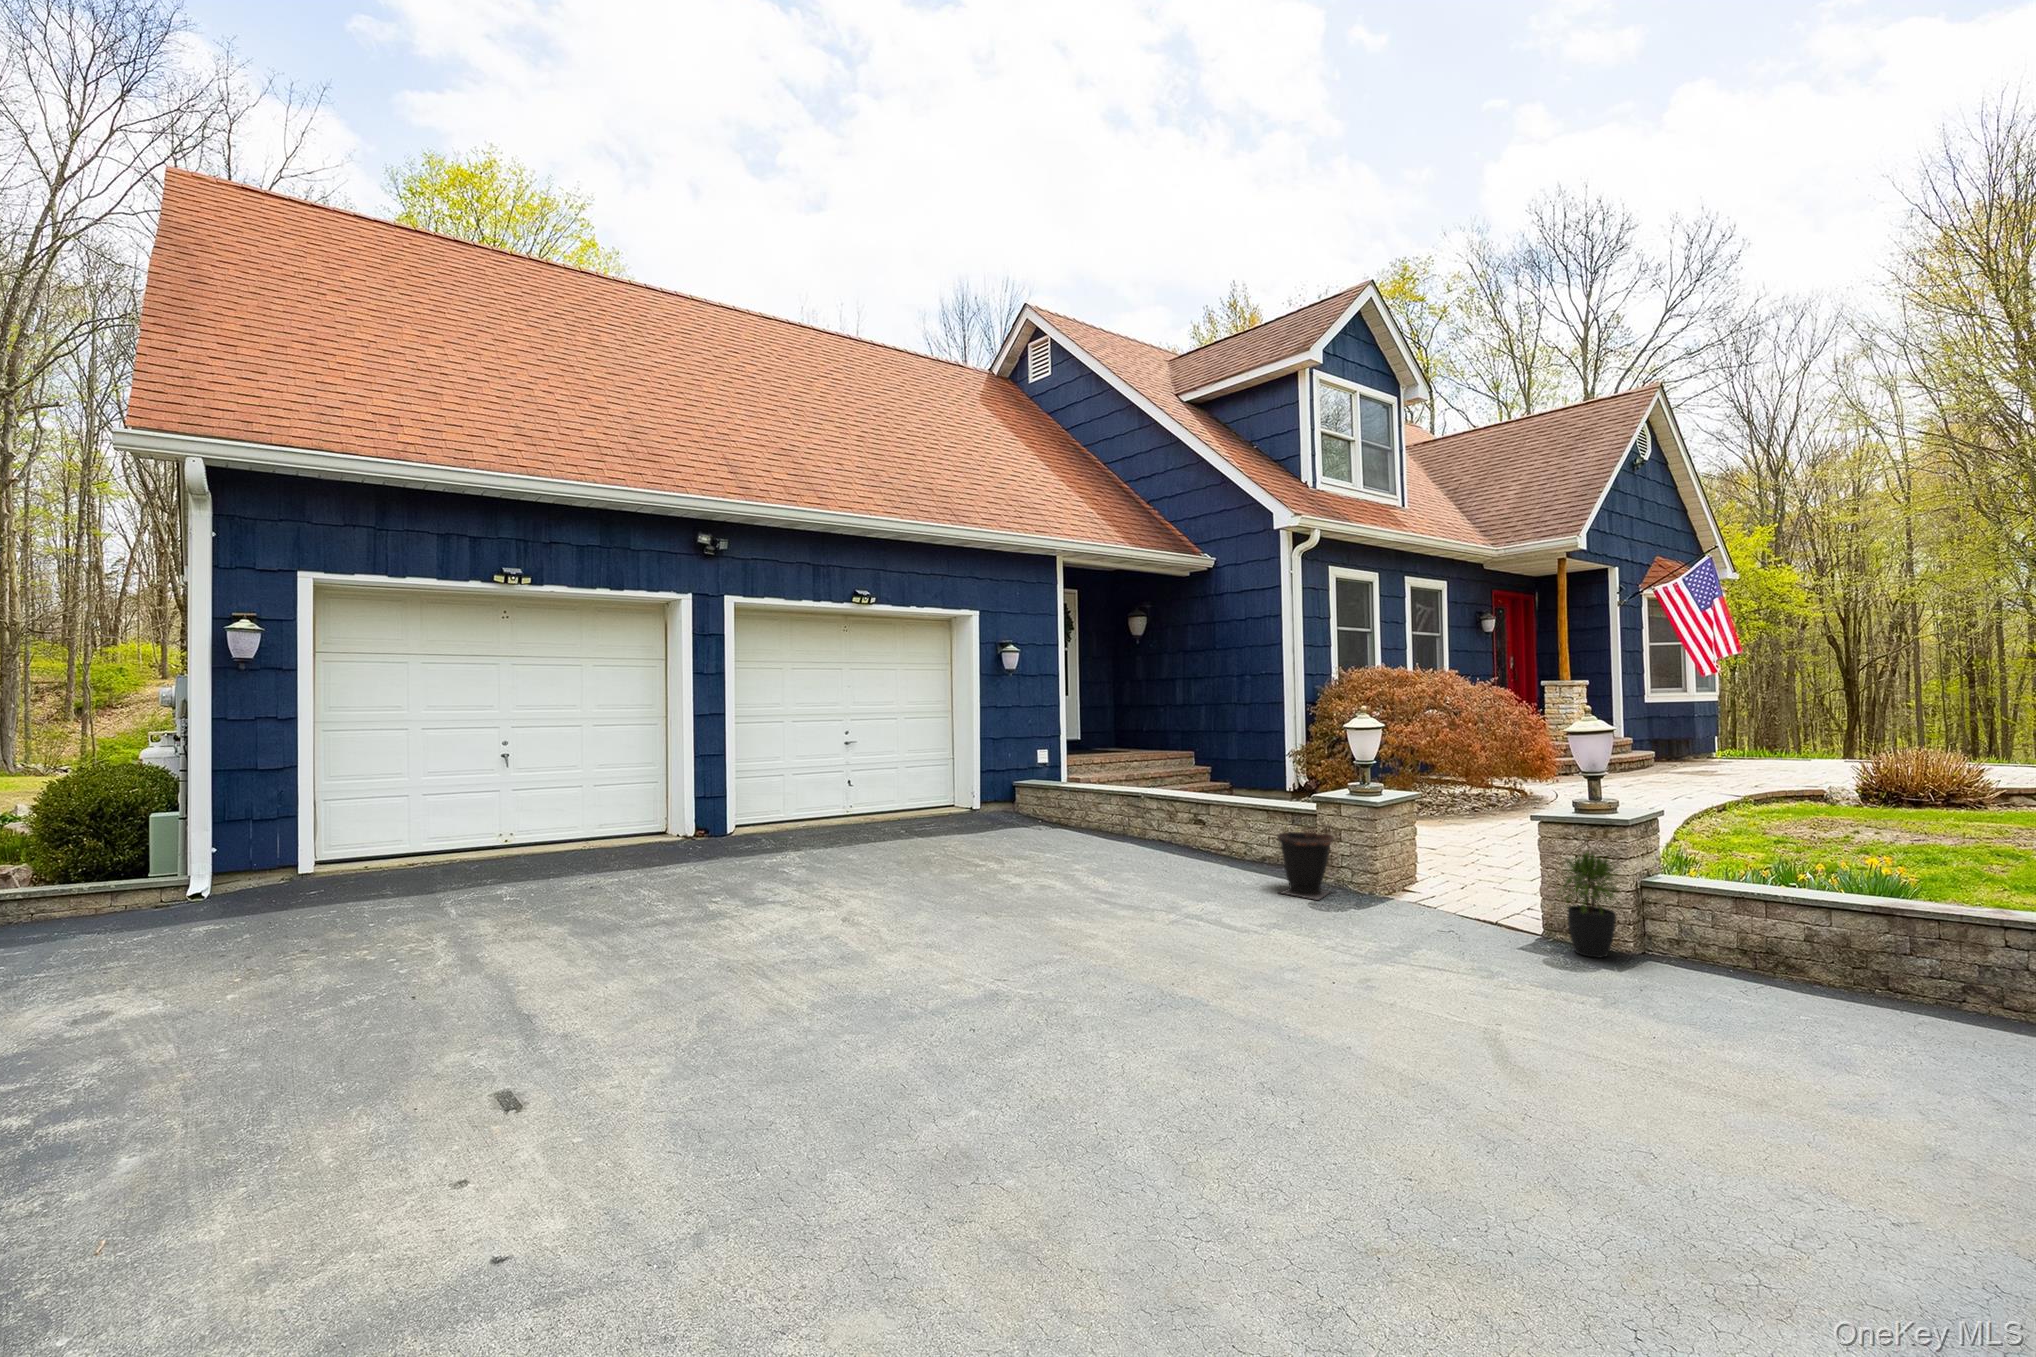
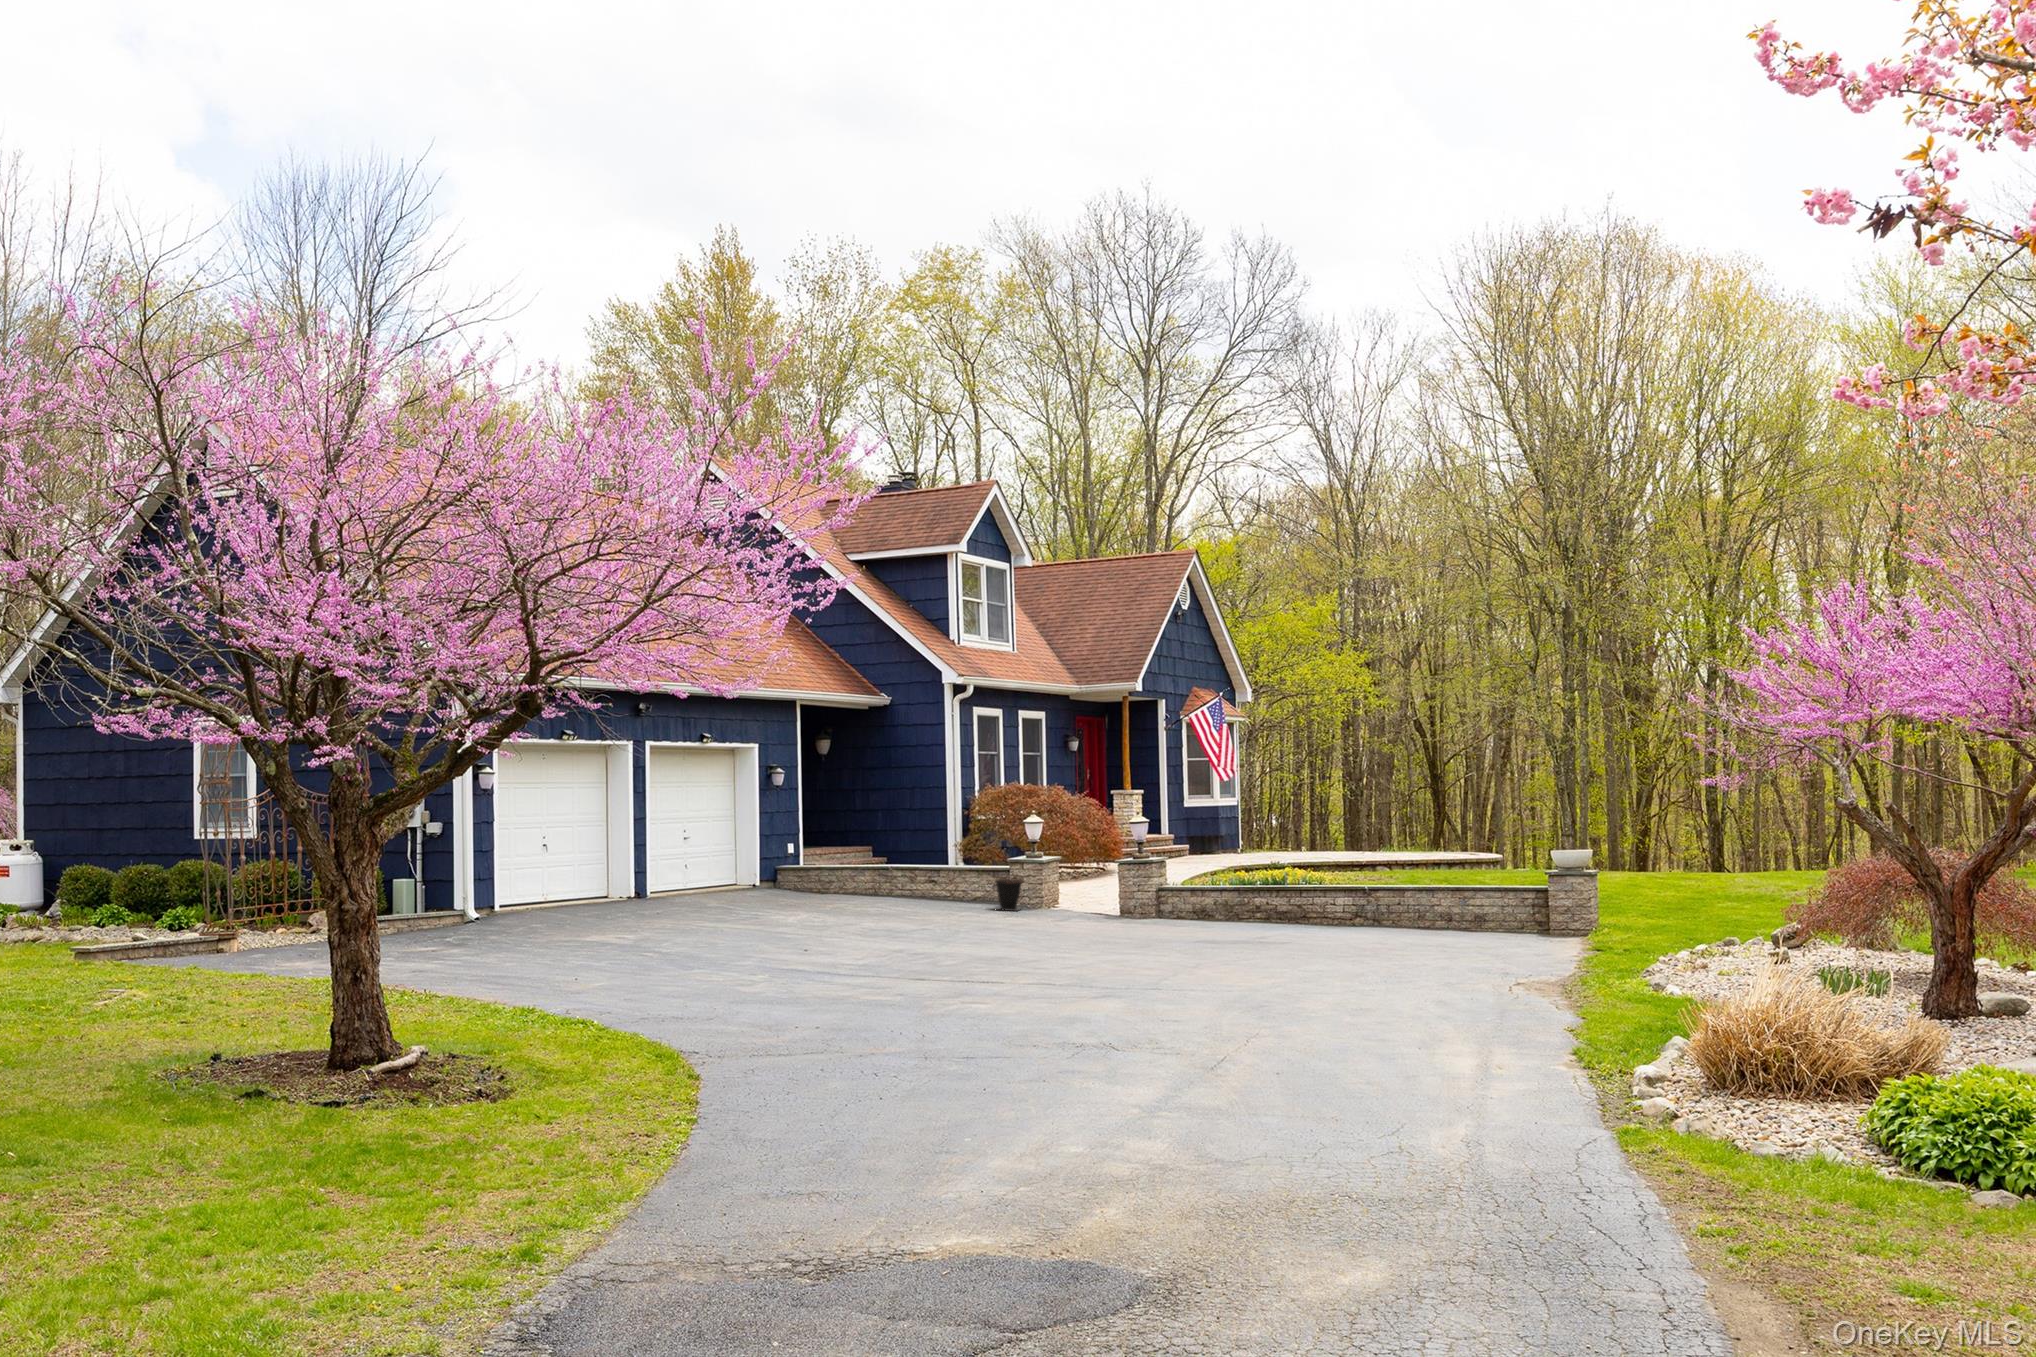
potted plant: present [1559,852,1618,958] -> none [1124,872,1150,918]

